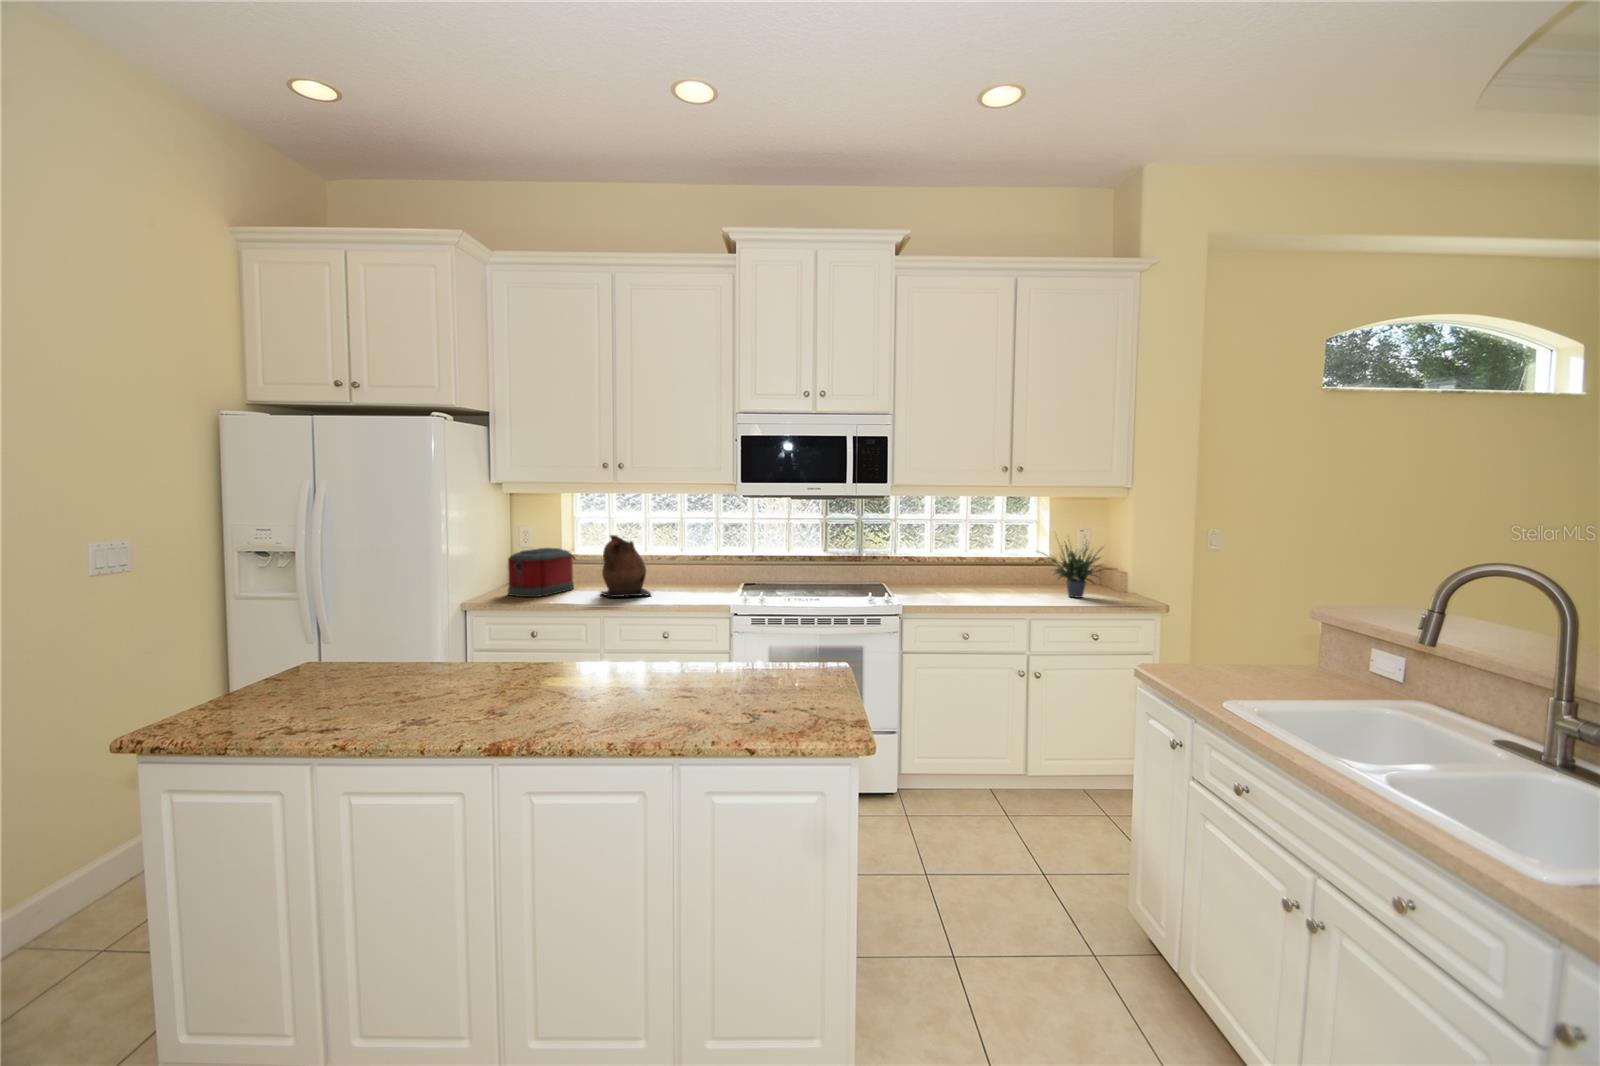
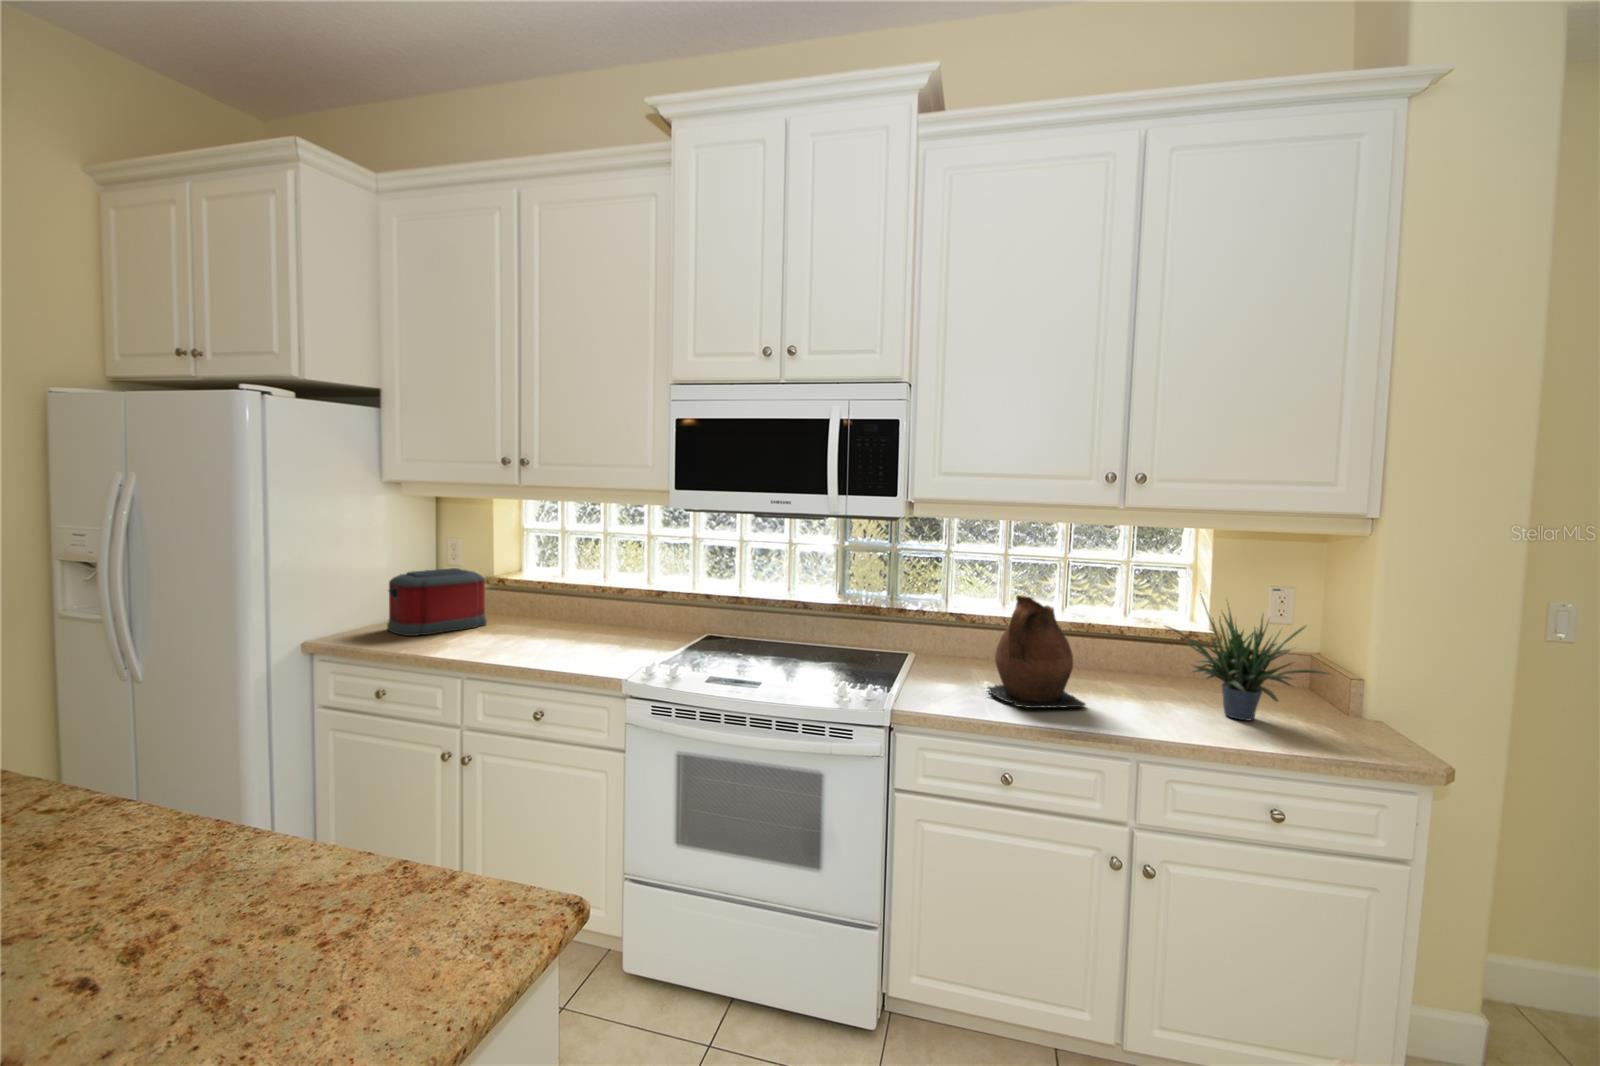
ceramic pitcher: present [601,535,651,597] -> present [987,595,1085,708]

